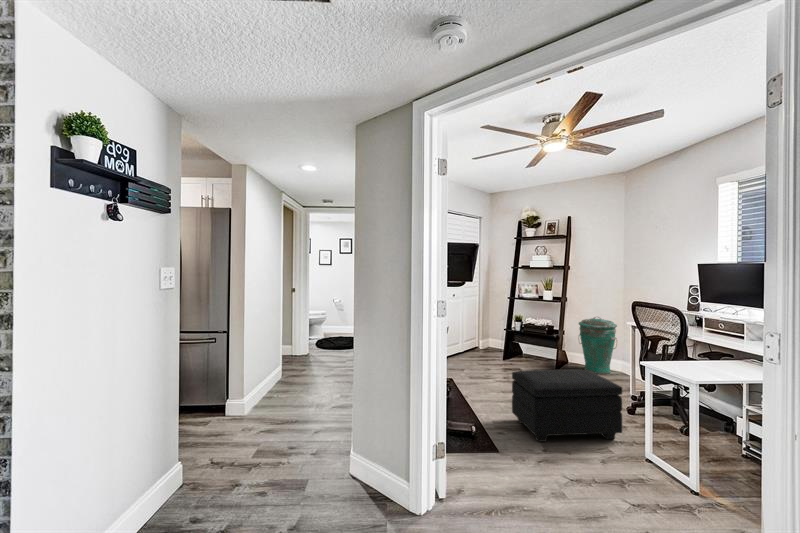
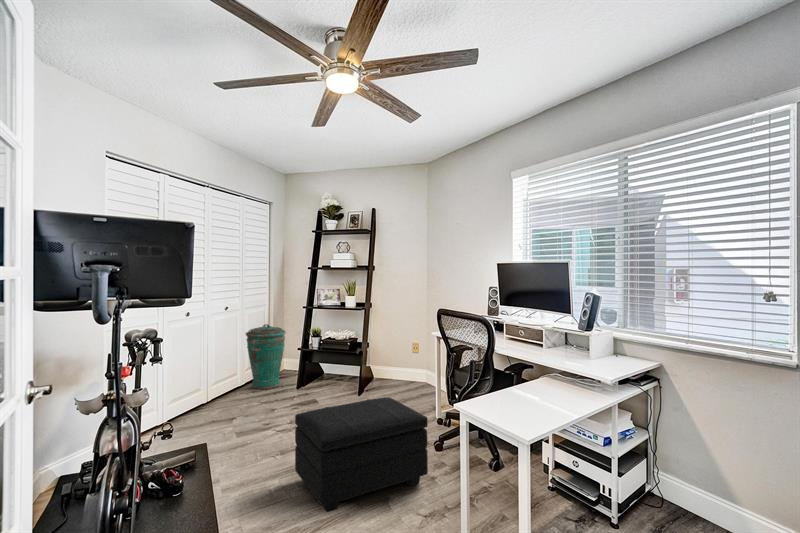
trash can: present [579,317,617,374] -> present [246,324,286,389]

